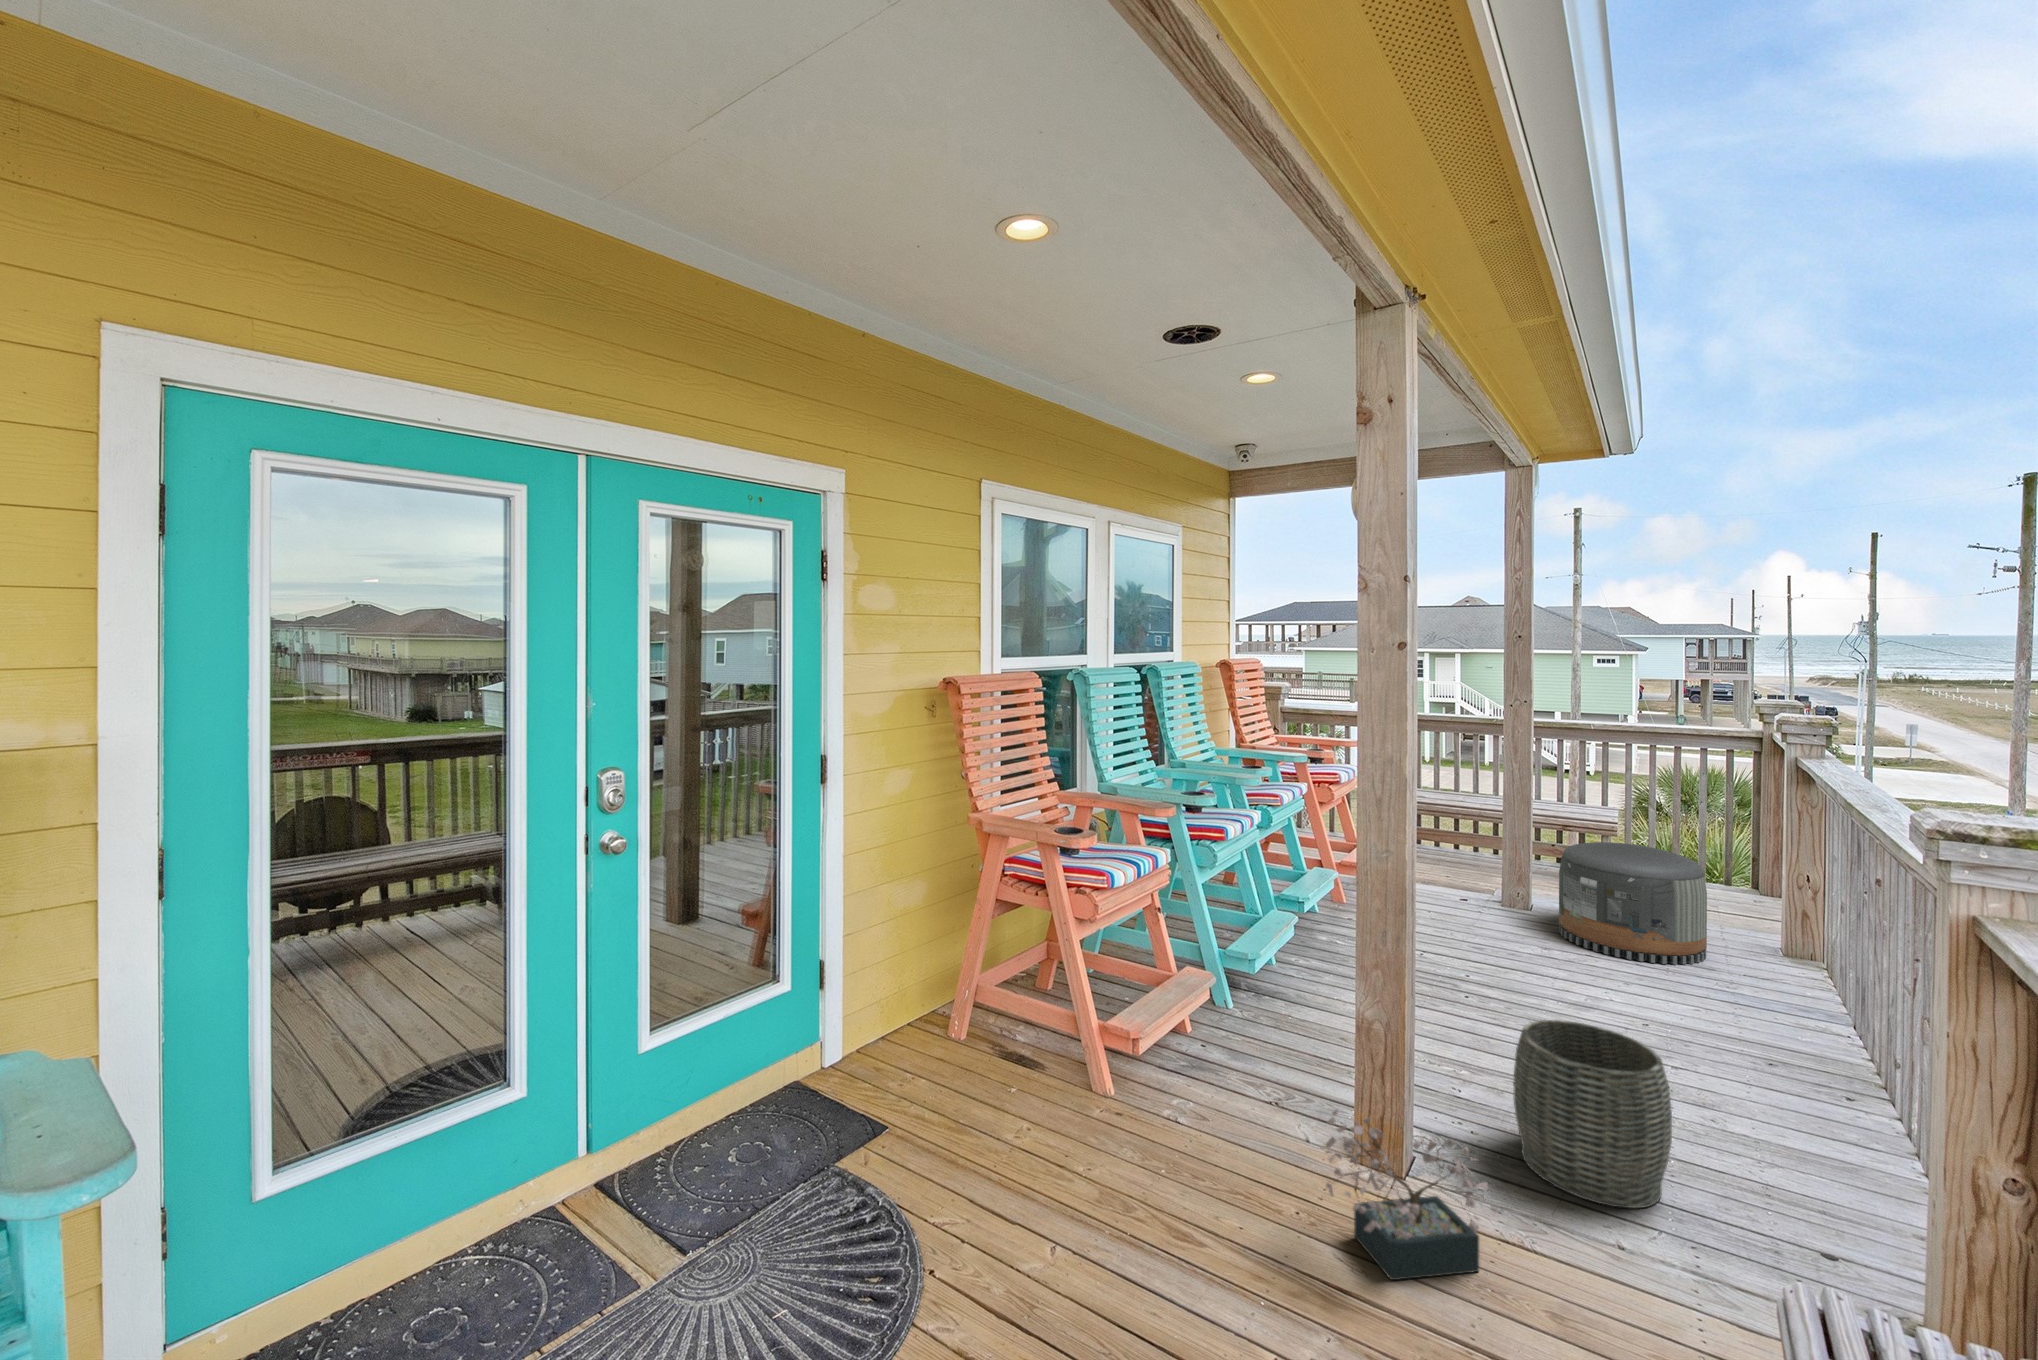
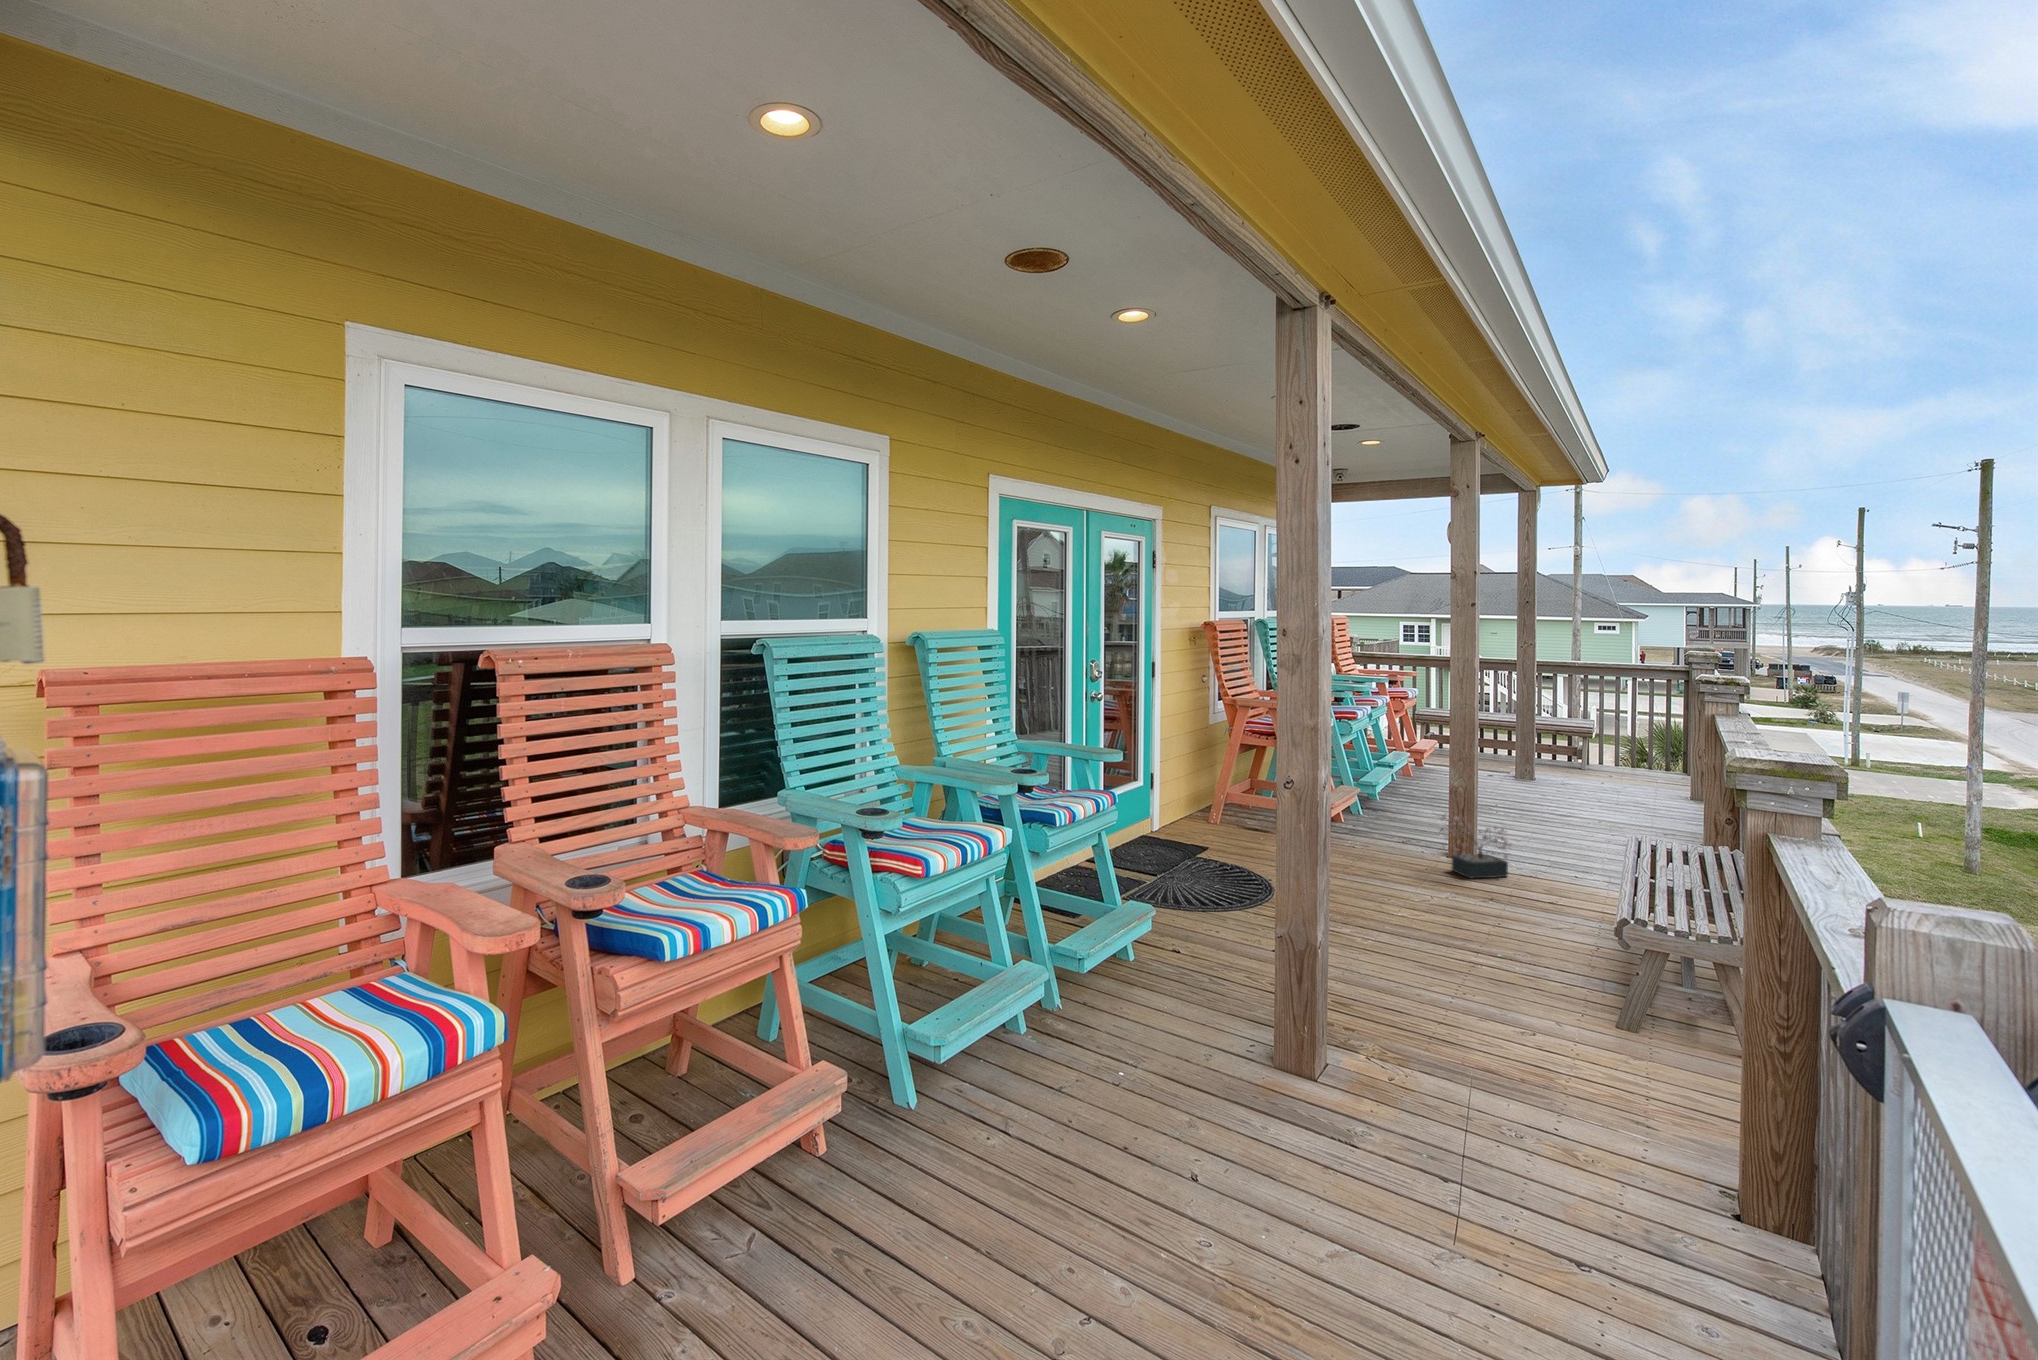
pouf: present [1559,842,1707,965] -> none [1551,733,1640,800]
woven basket: present [1514,1020,1672,1208] -> none [1523,791,1596,865]

